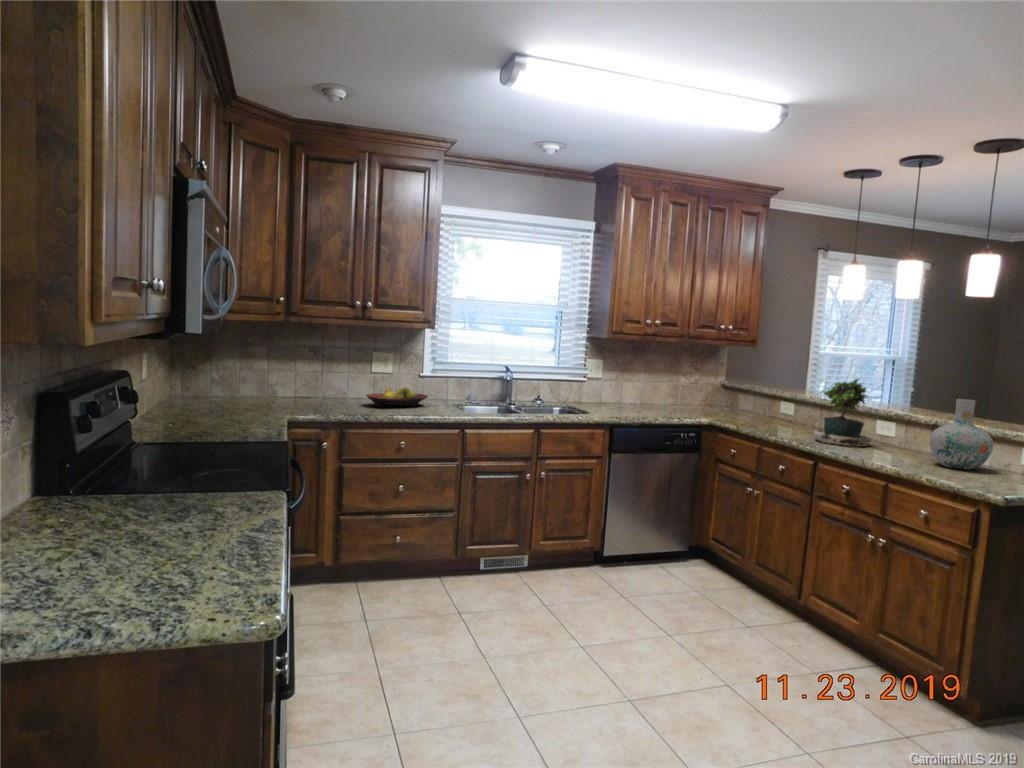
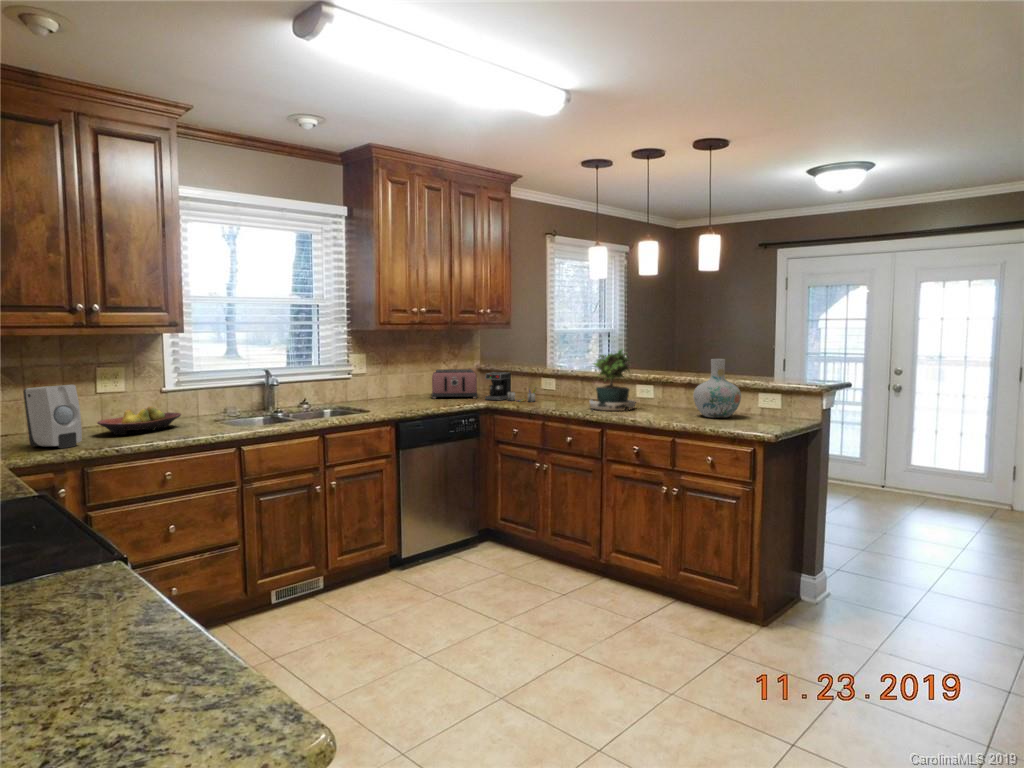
soap dispenser: none [318,363,350,411] -> present [23,385,82,448]
toaster: none [663,382,716,415] -> present [432,369,477,399]
coffee maker: none [715,390,769,426] -> present [485,372,536,402]

